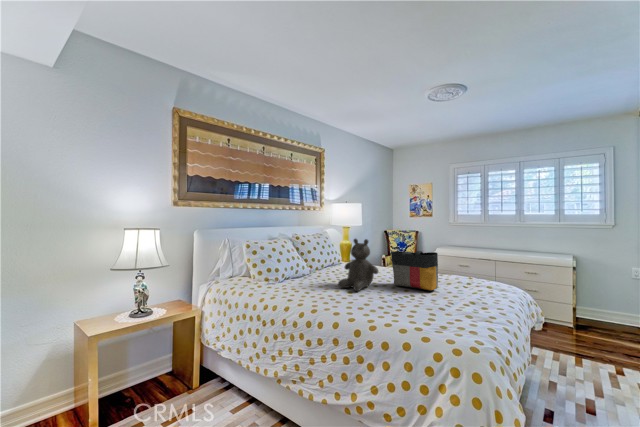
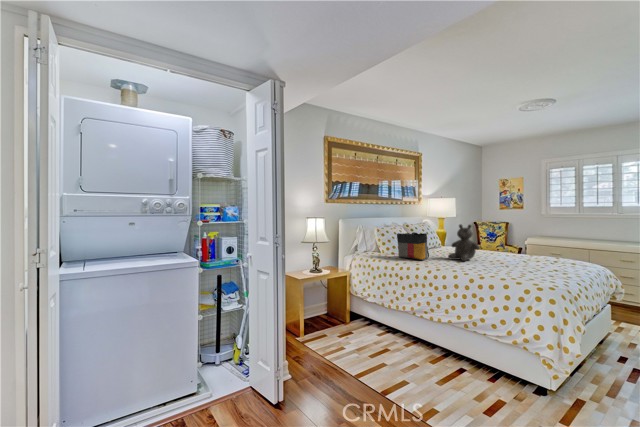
tote bag: present [391,251,438,291] -> present [397,232,429,260]

